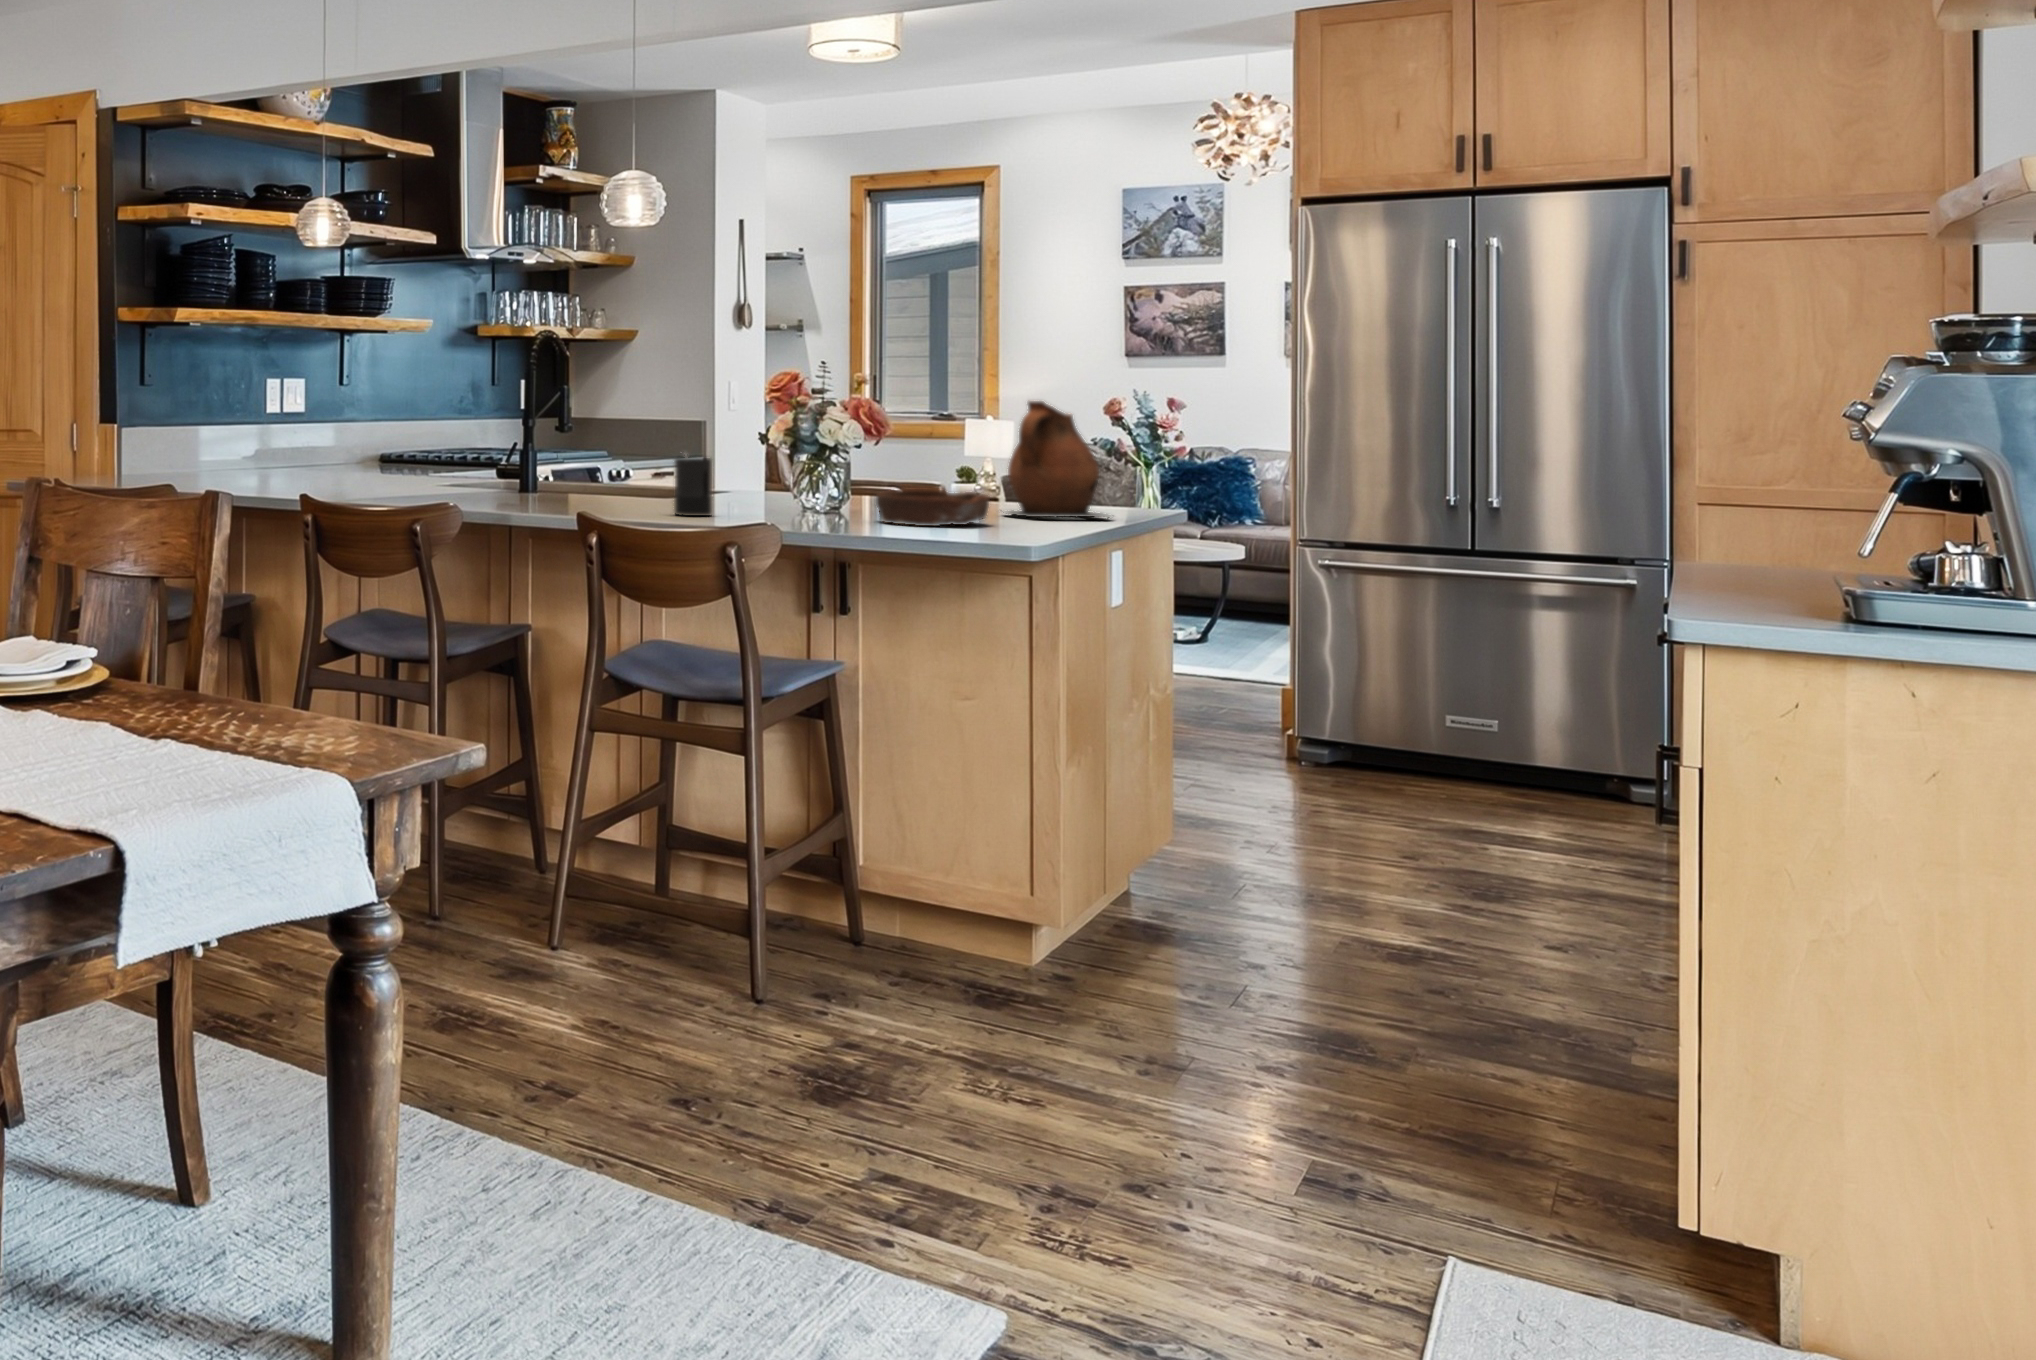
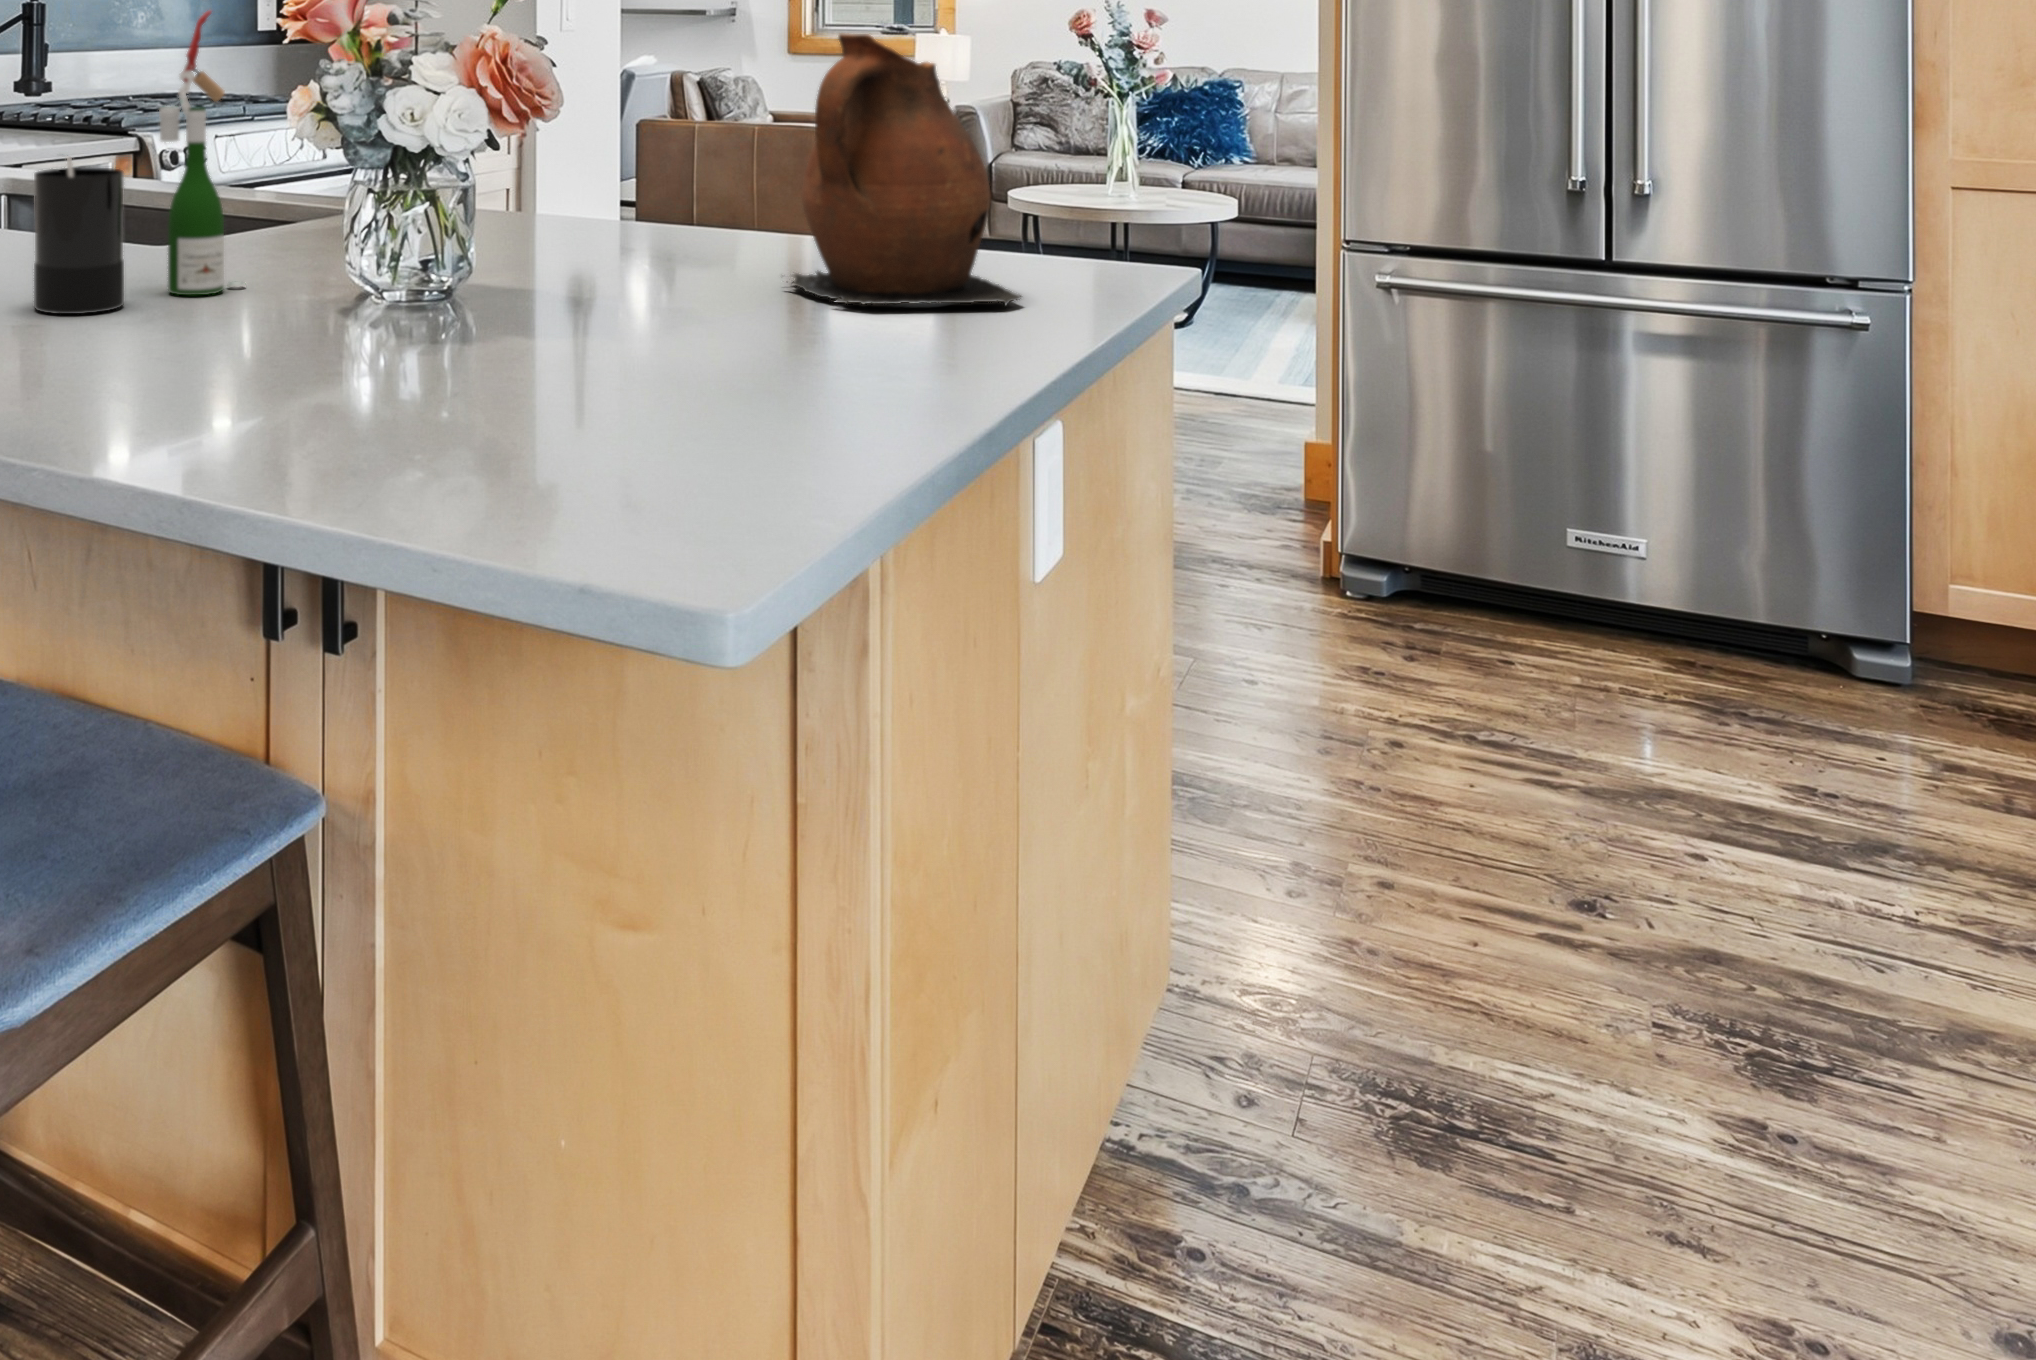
wine bottle: none [714,391,750,514] -> present [159,11,245,295]
bowl: present [876,489,989,526] -> none [461,244,720,361]

